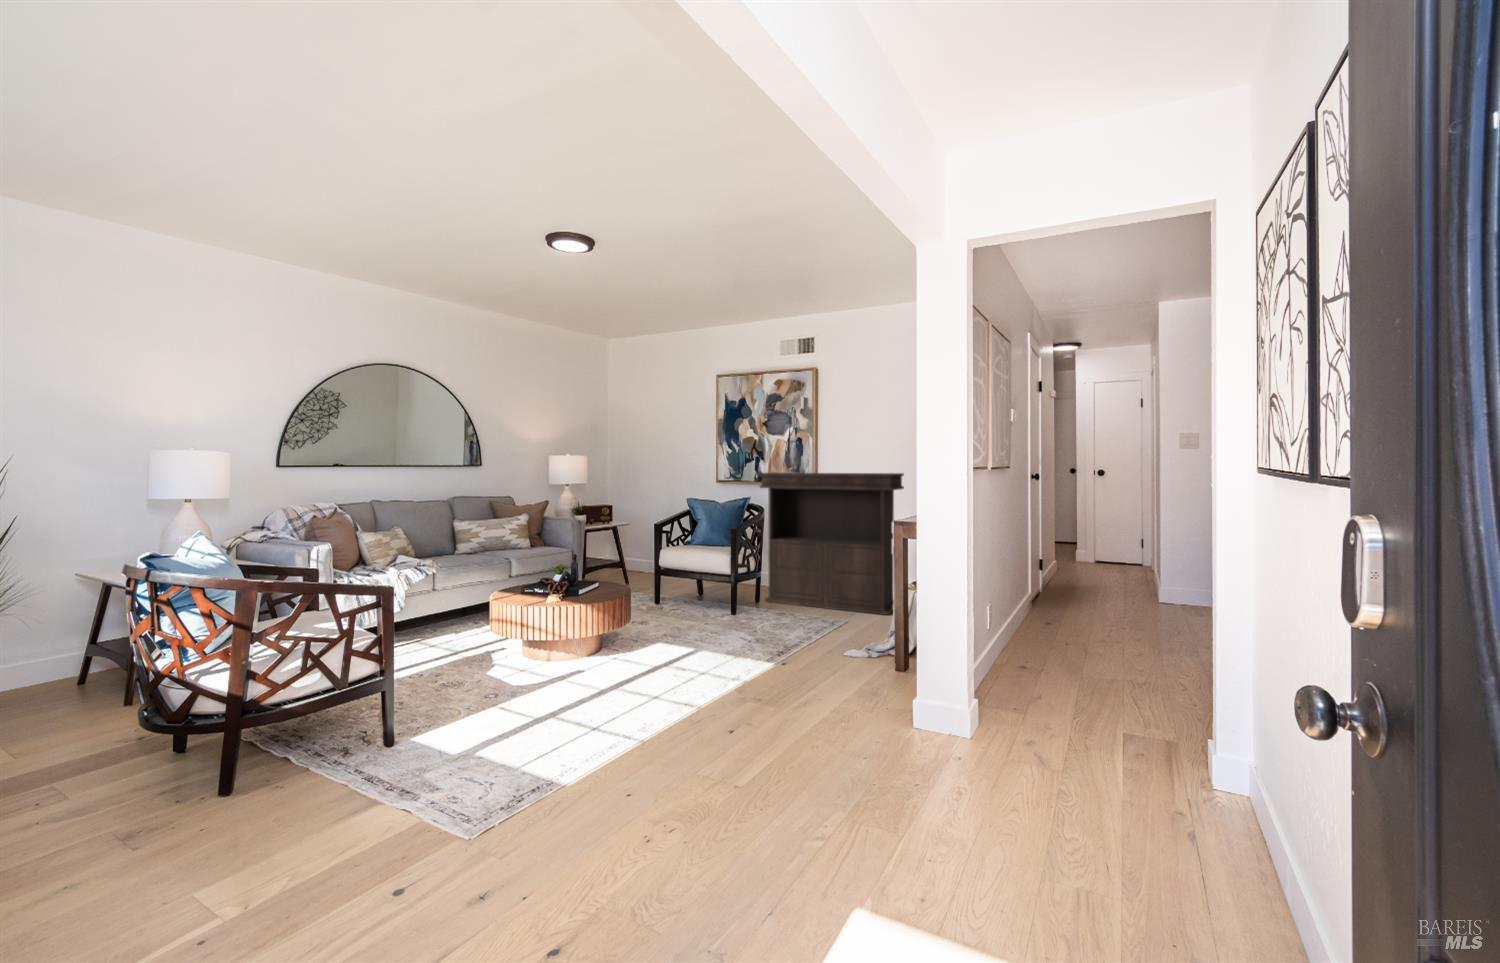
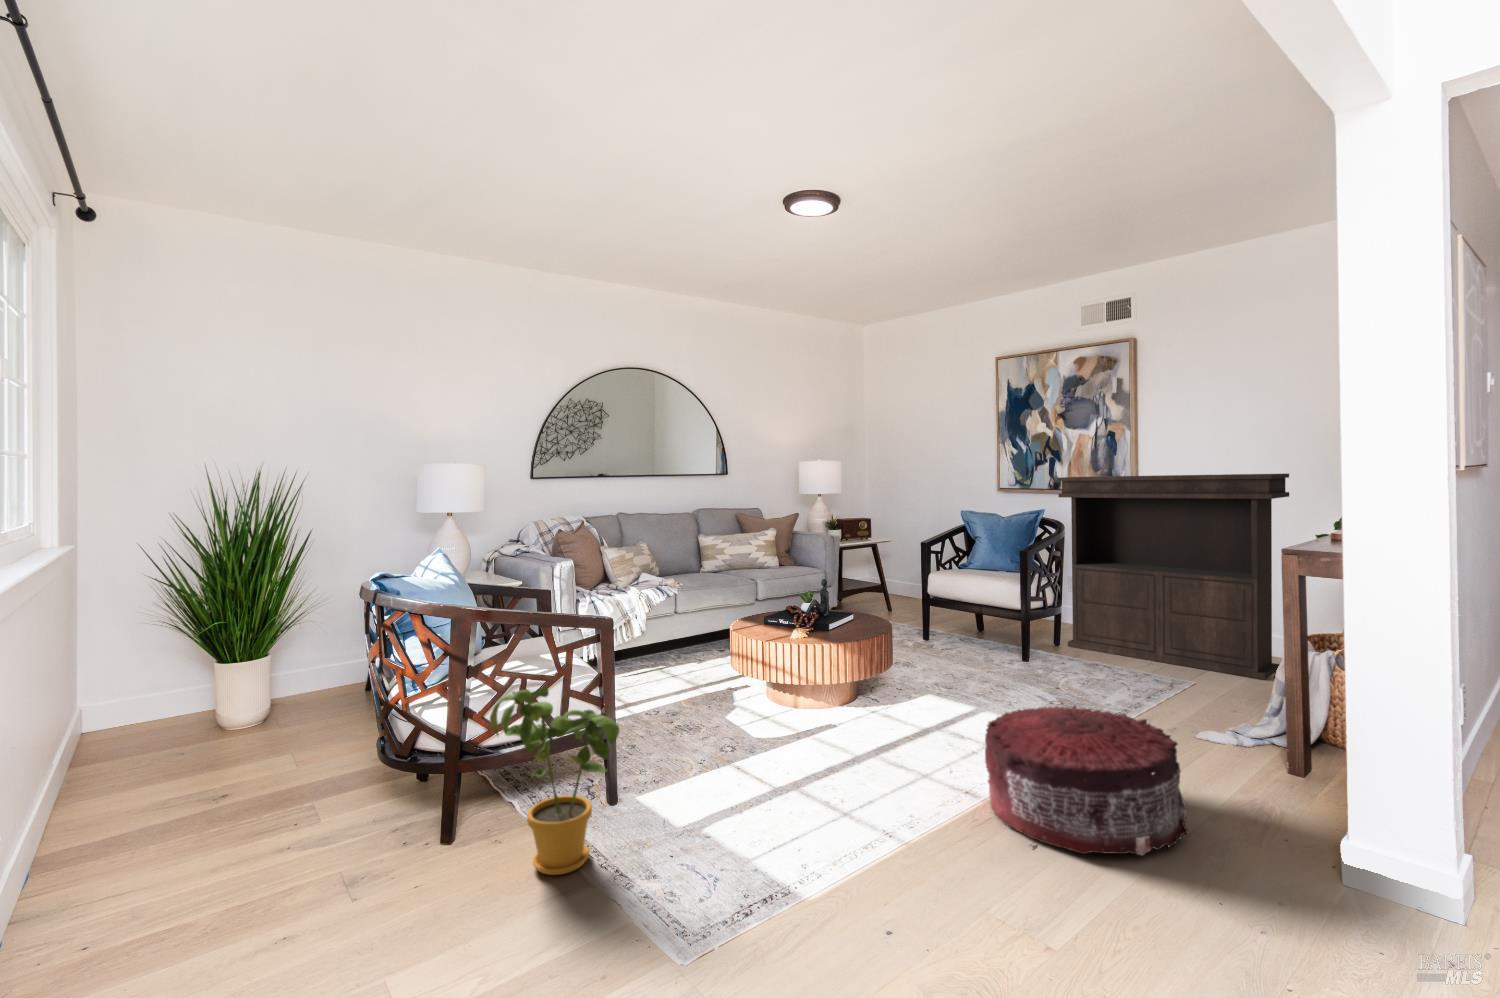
pouf: none [699,633,826,729] -> present [985,705,1189,855]
house plant: none [282,642,409,803] -> present [490,686,619,875]

